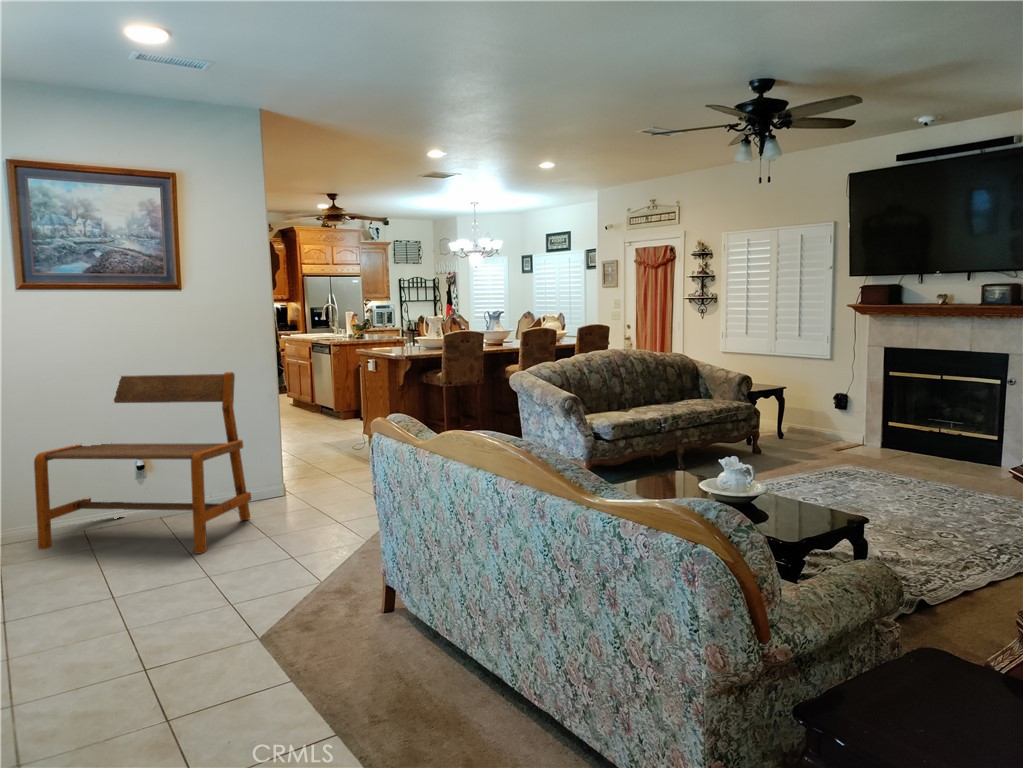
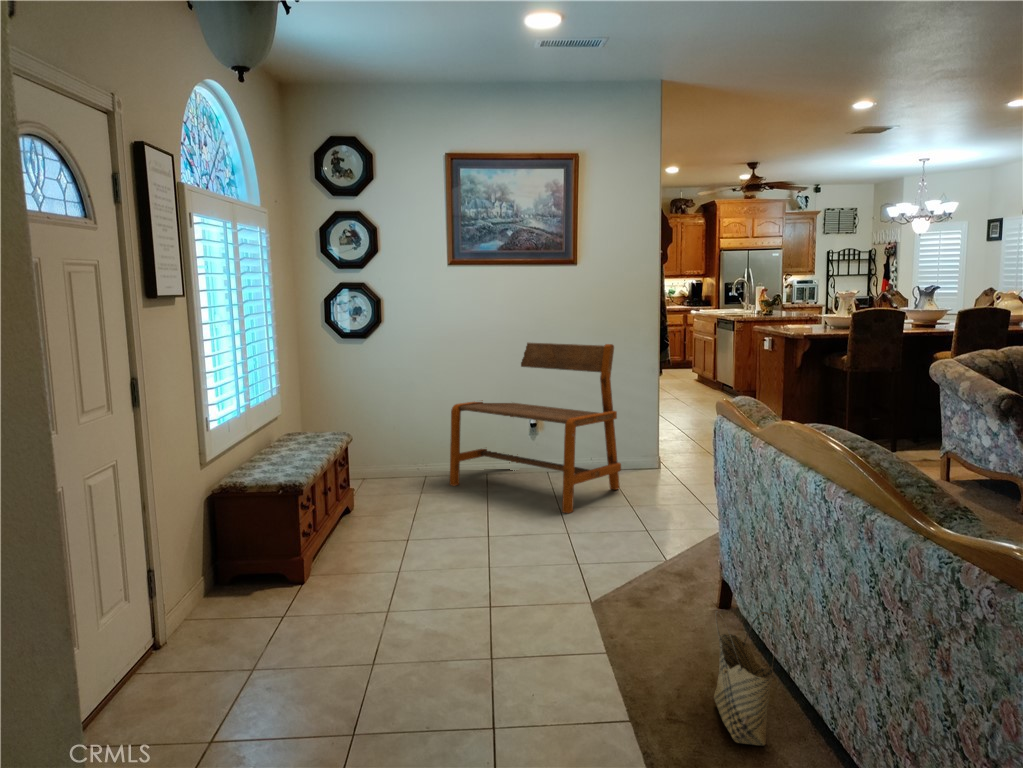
woven basket: none [404,599,461,722] -> present [714,611,775,745]

